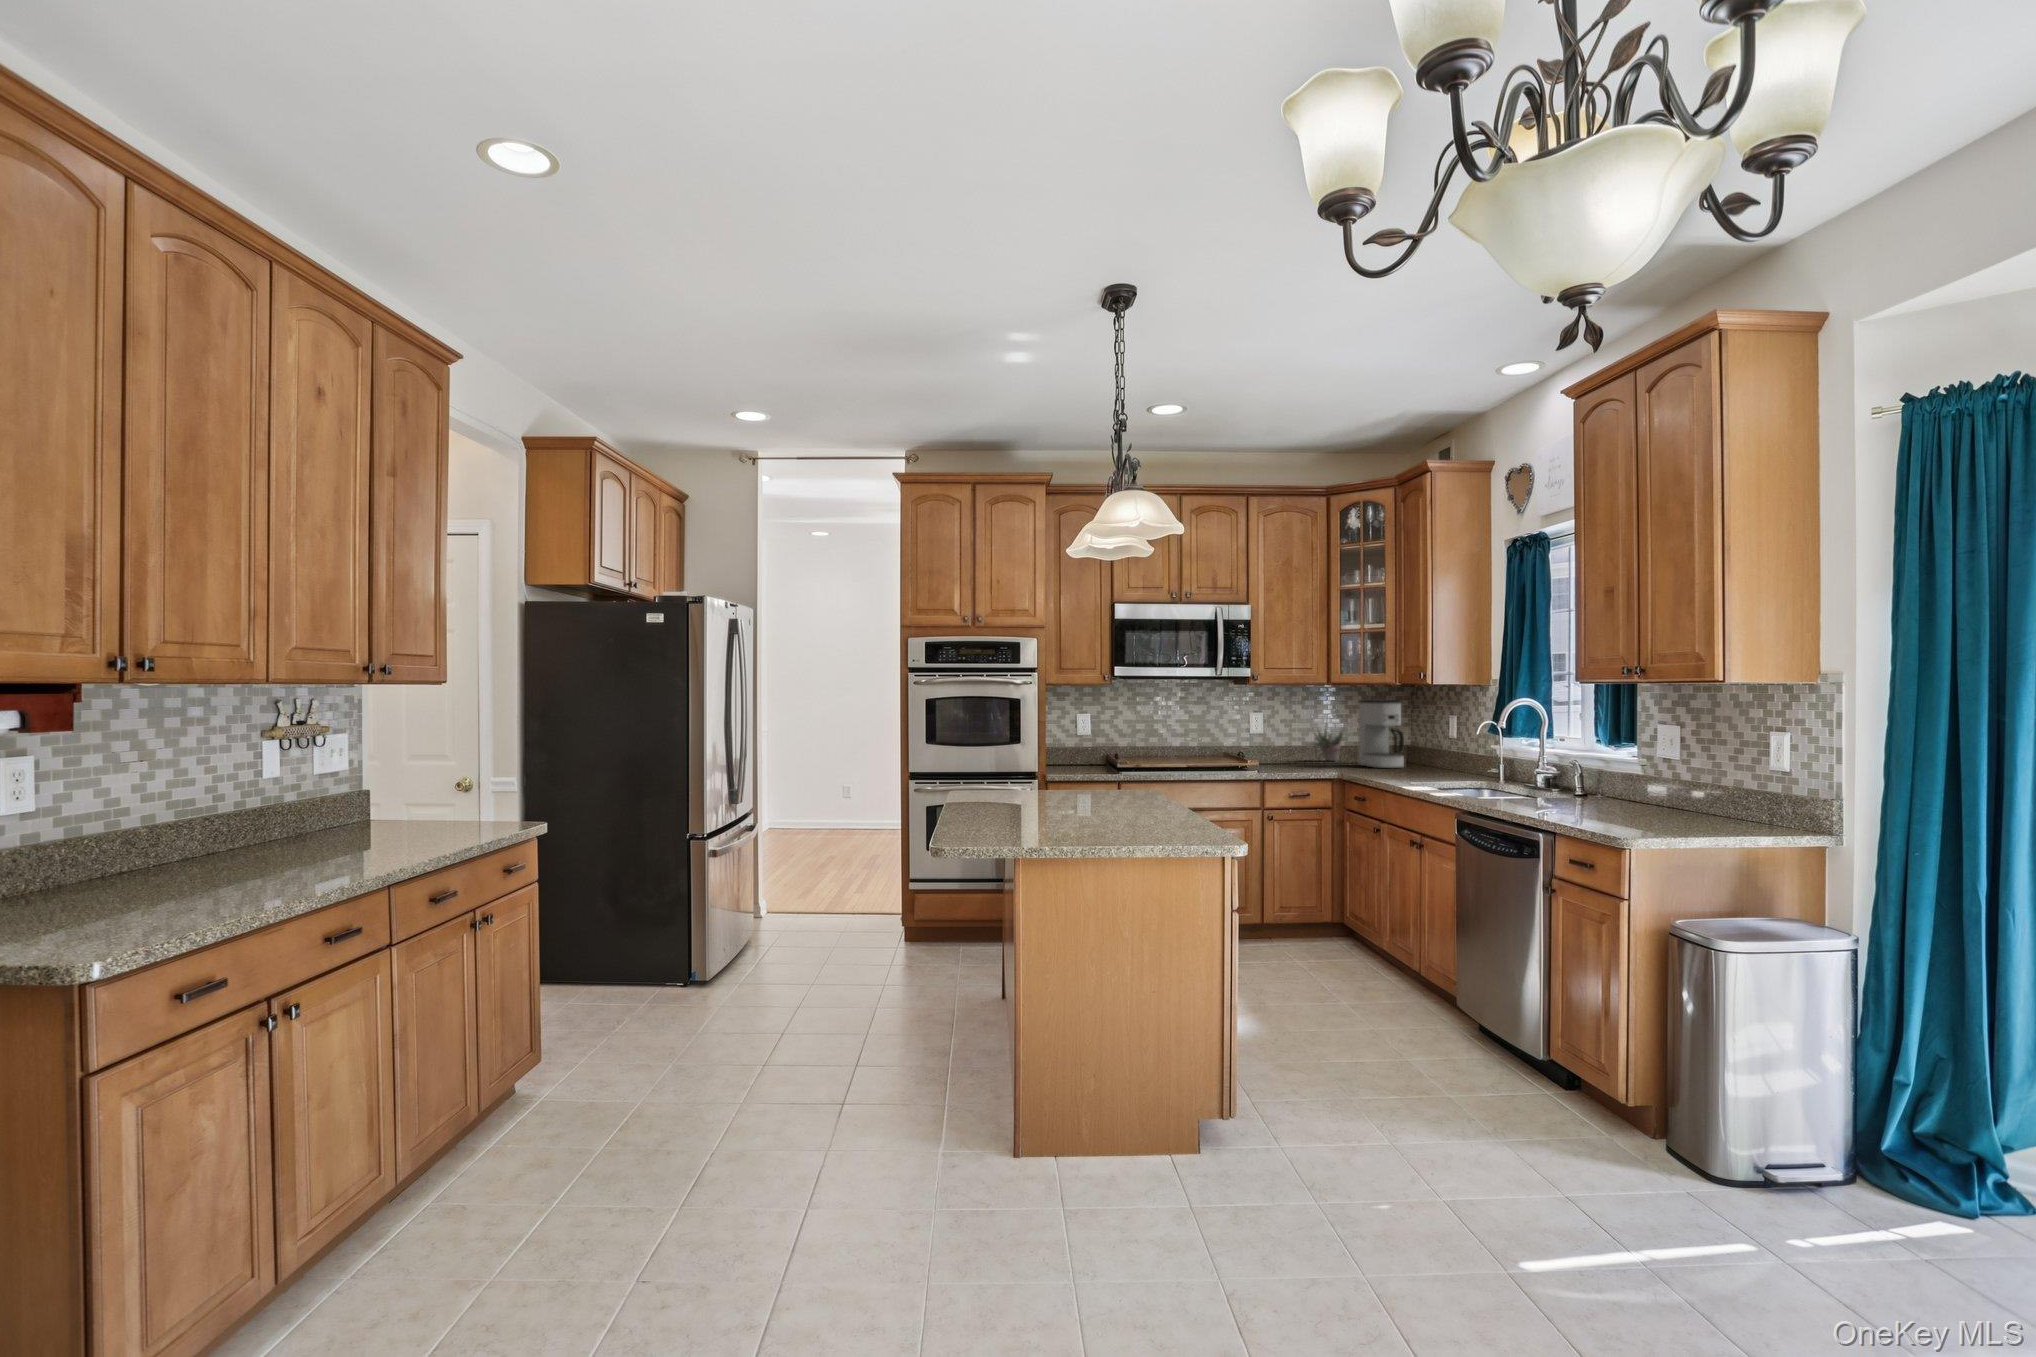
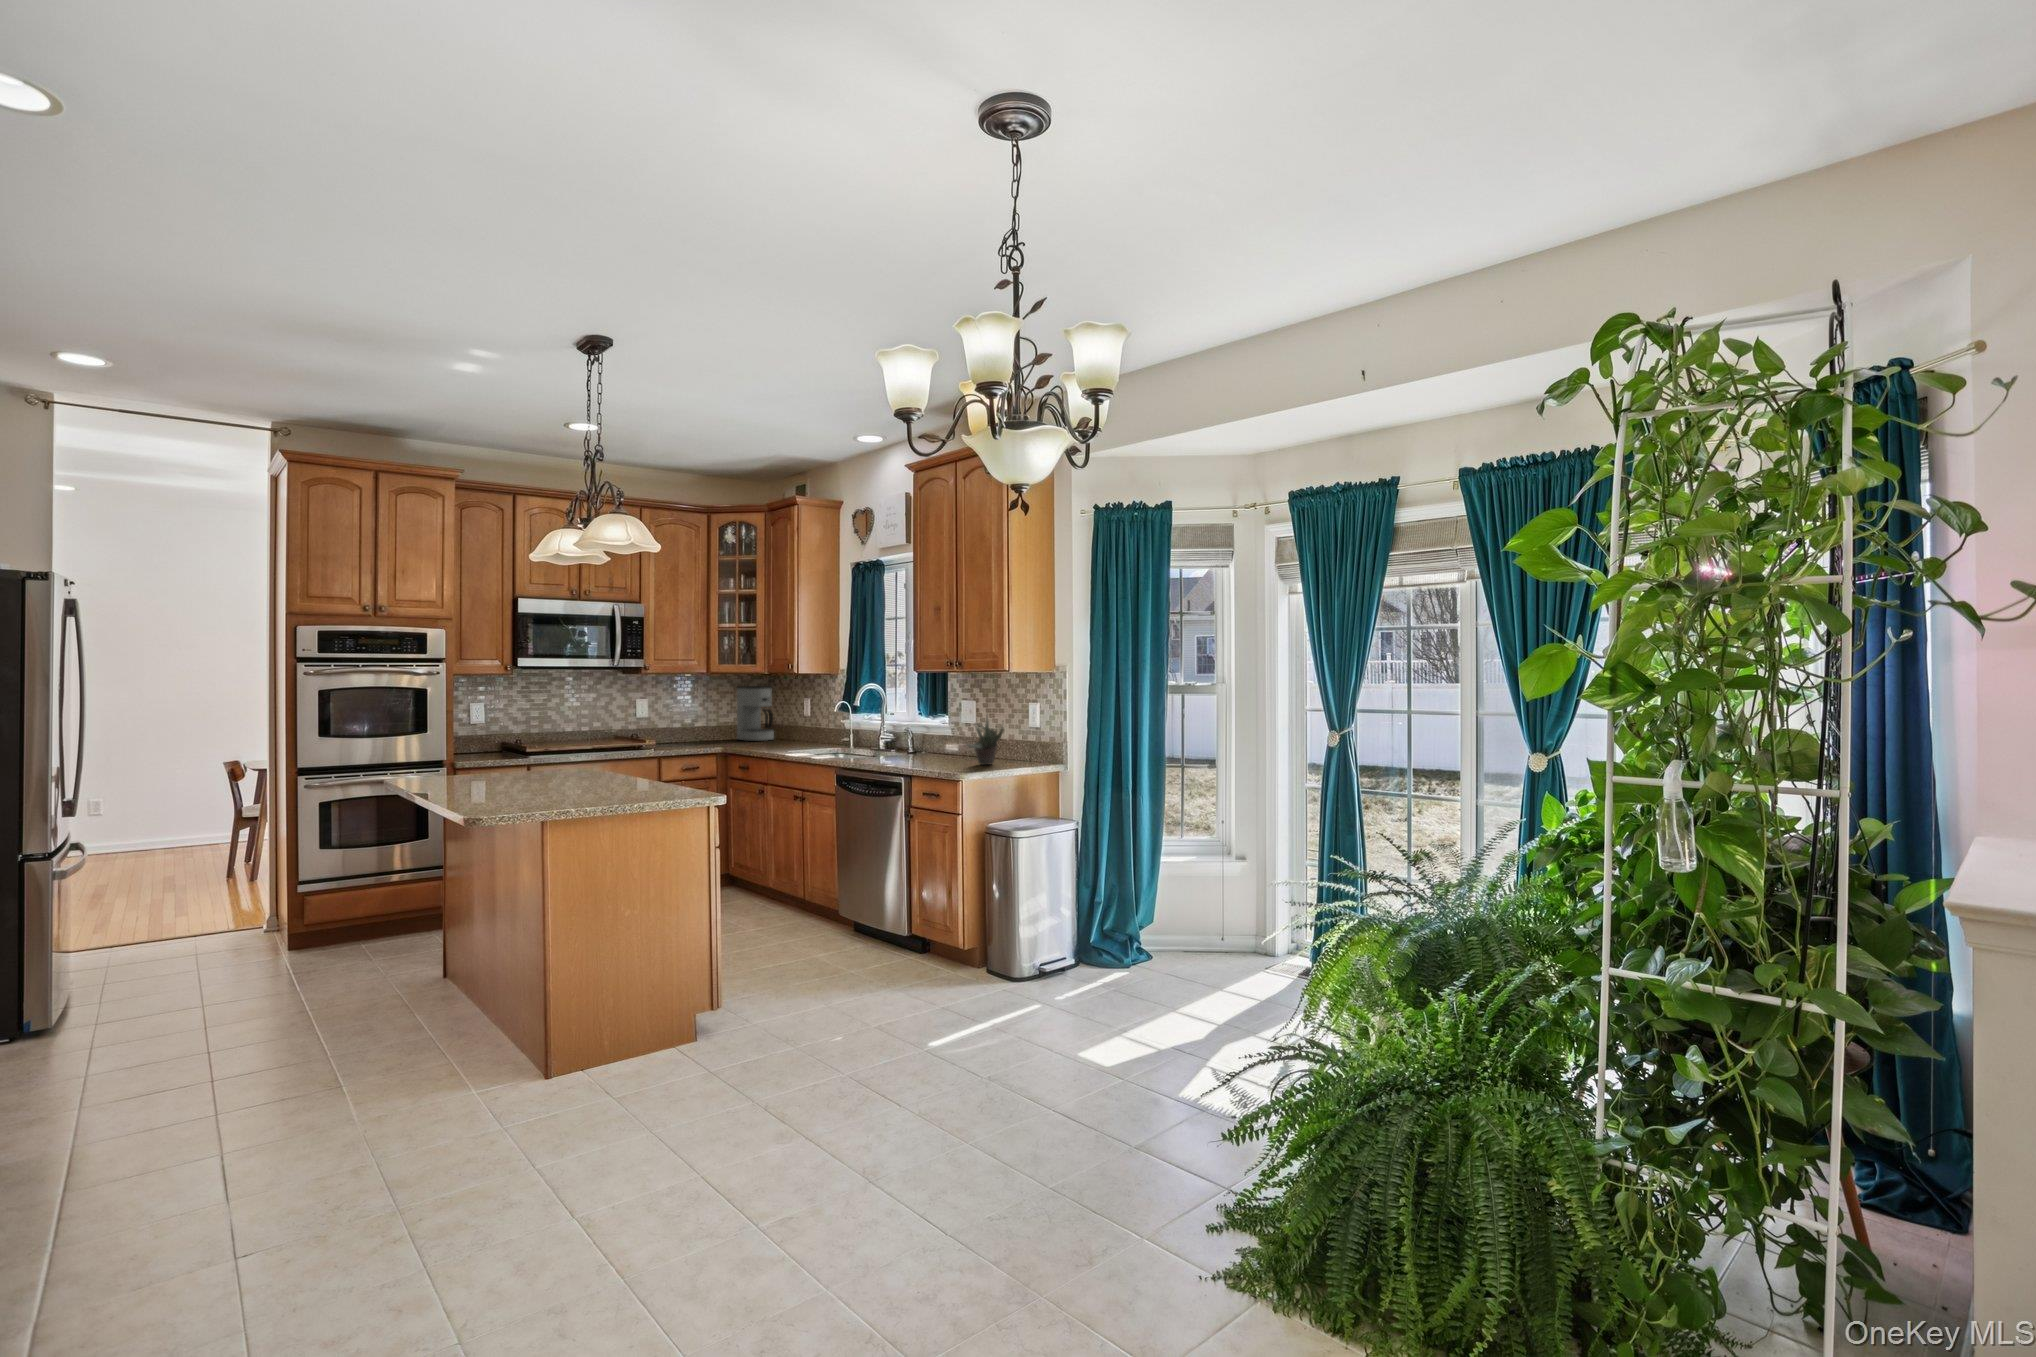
succulent plant: present [1306,721,1344,761] -> present [967,714,1003,765]

